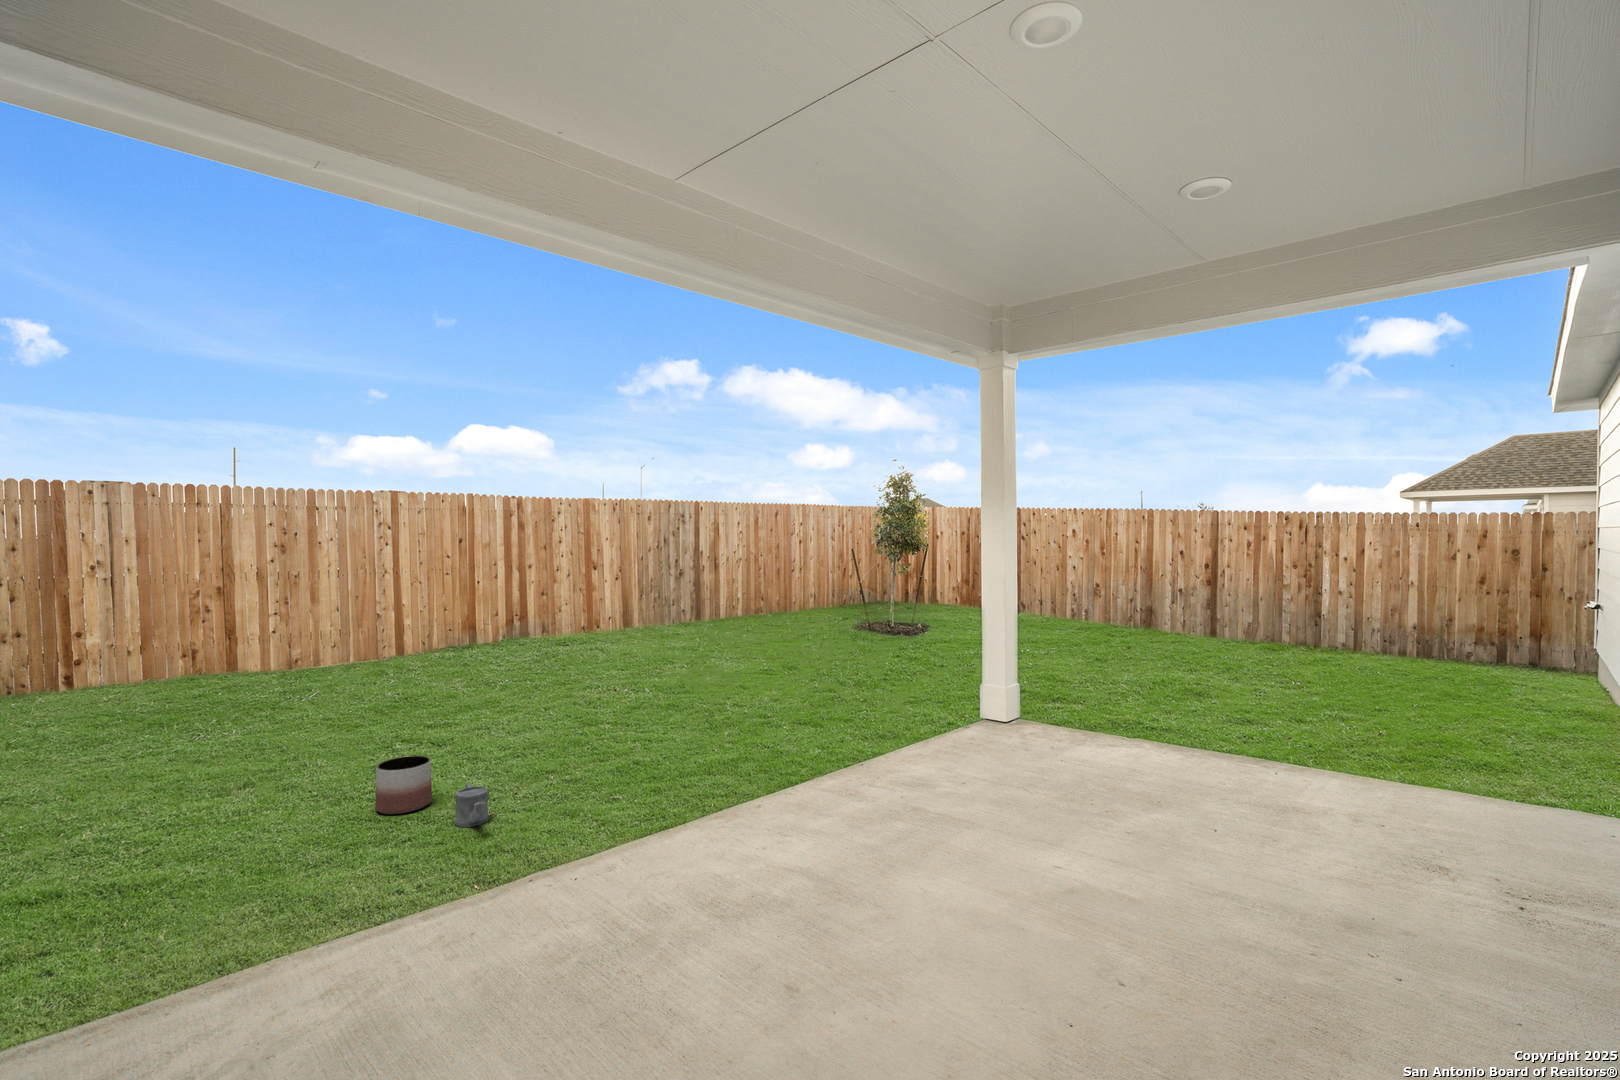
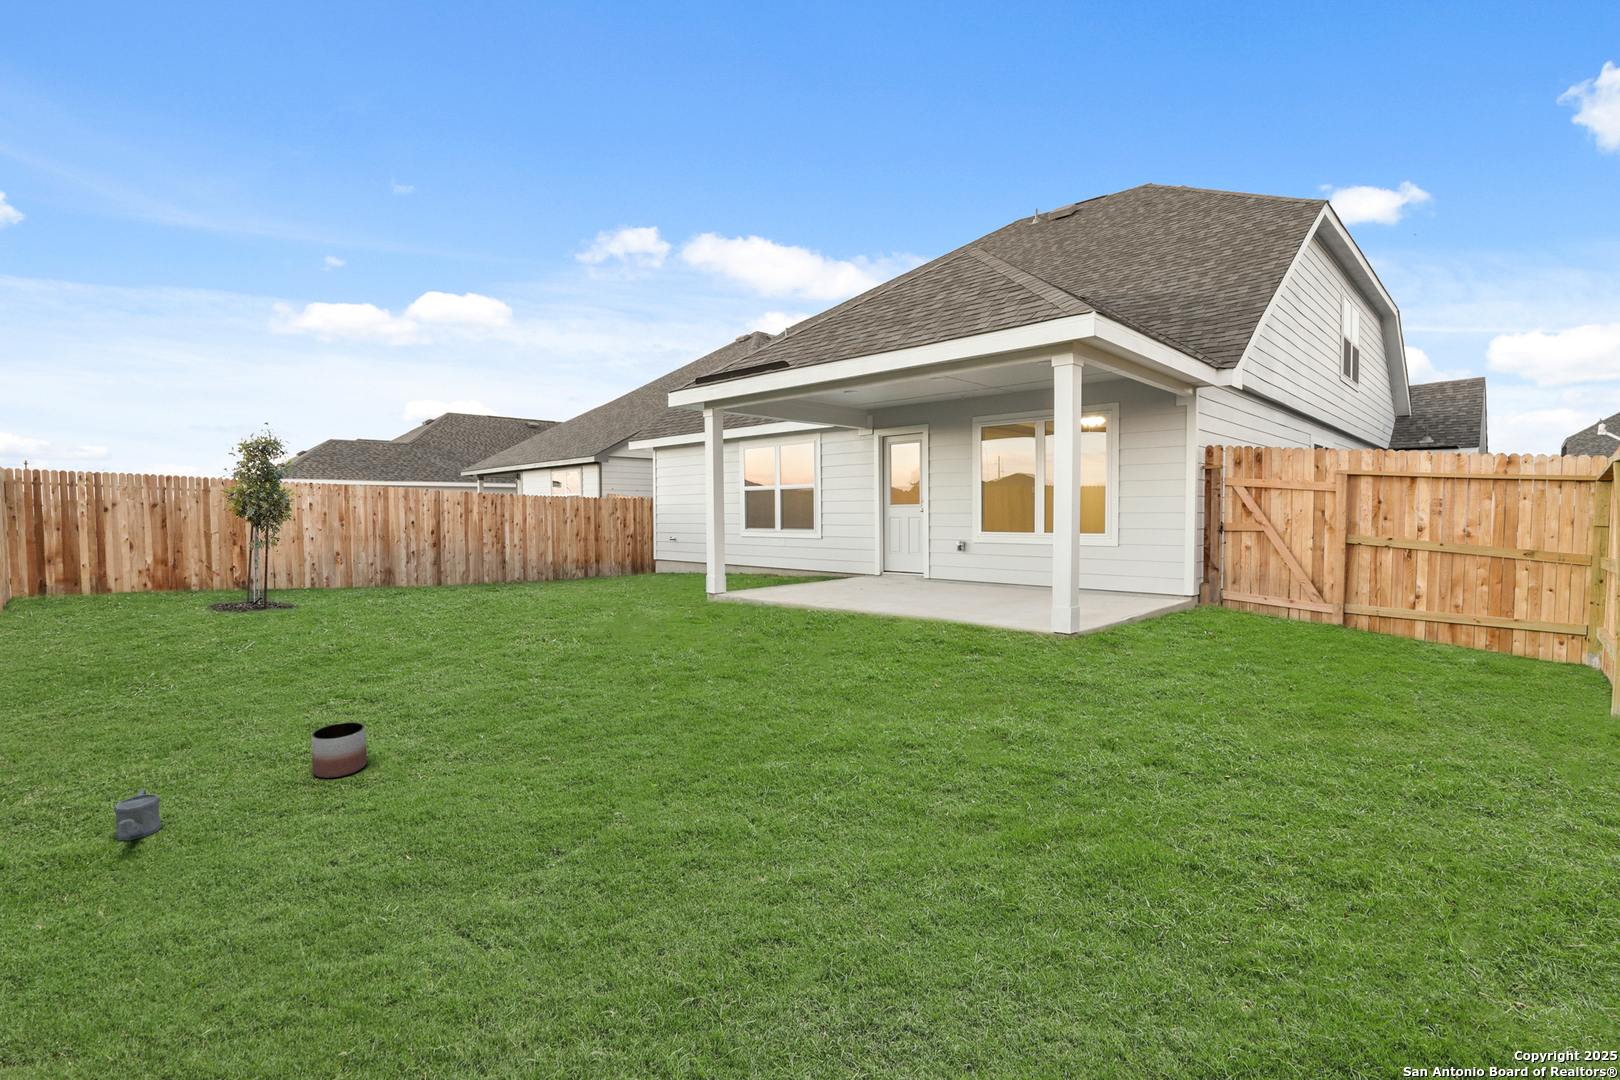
watering can: present [455,783,489,827] -> present [114,789,162,840]

